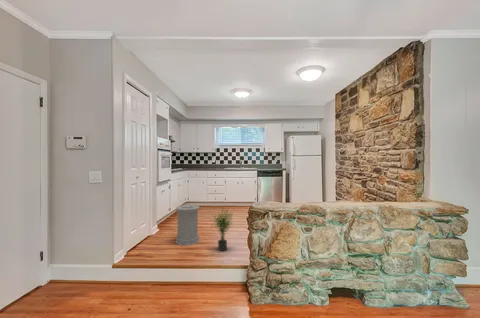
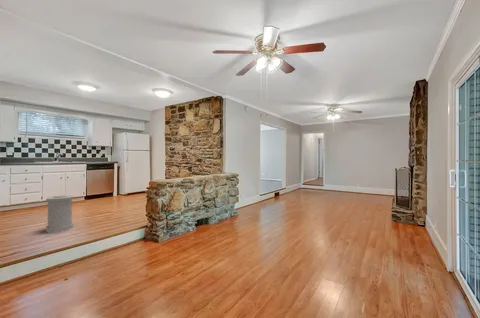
potted plant: present [215,211,231,251] -> none [90,190,120,226]

